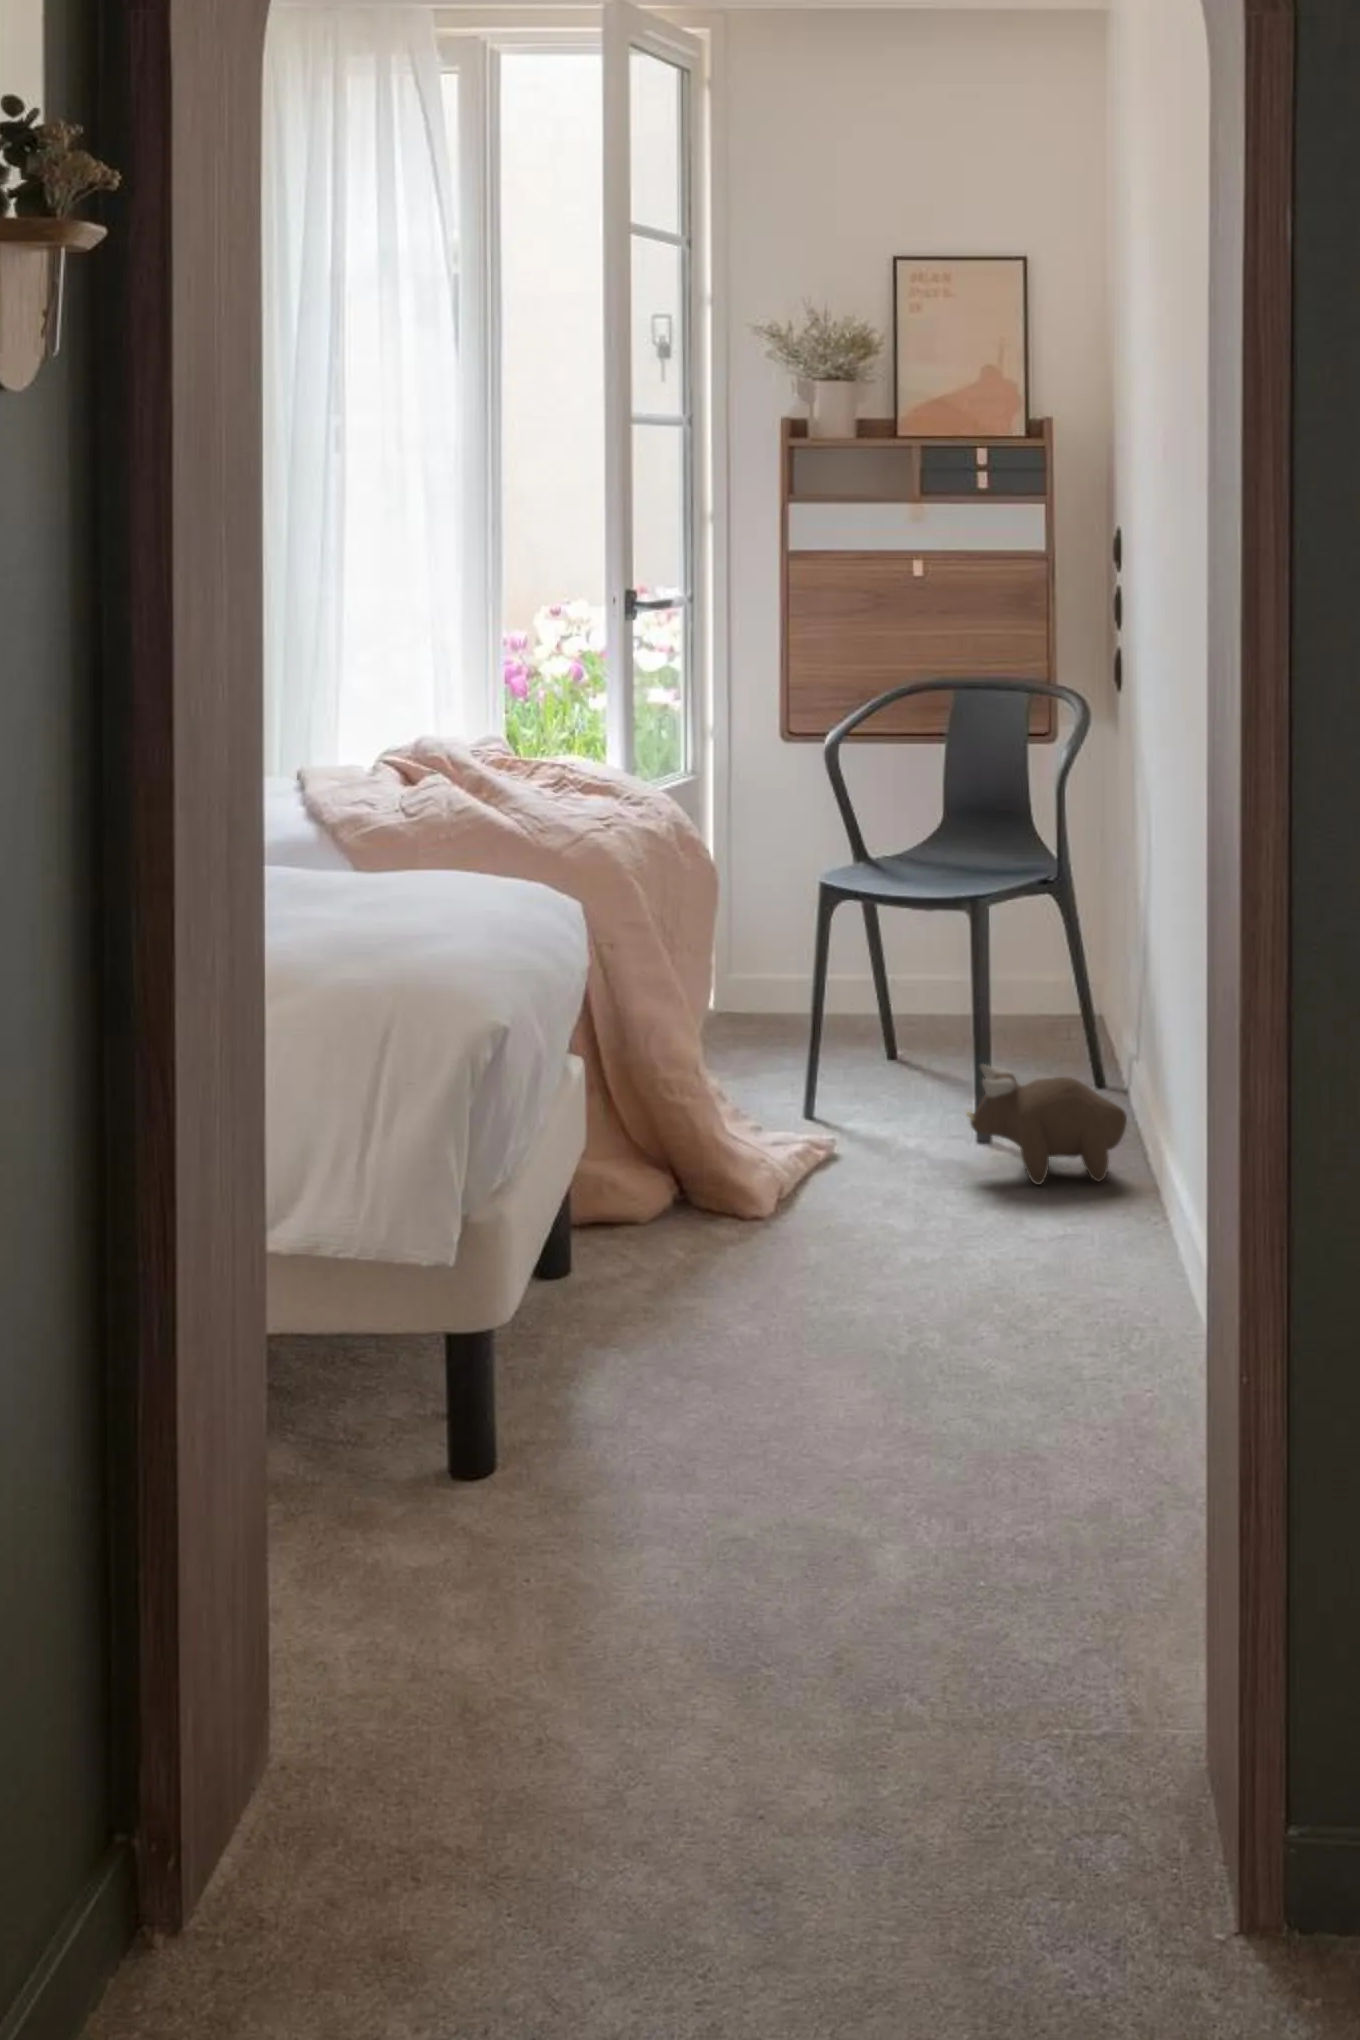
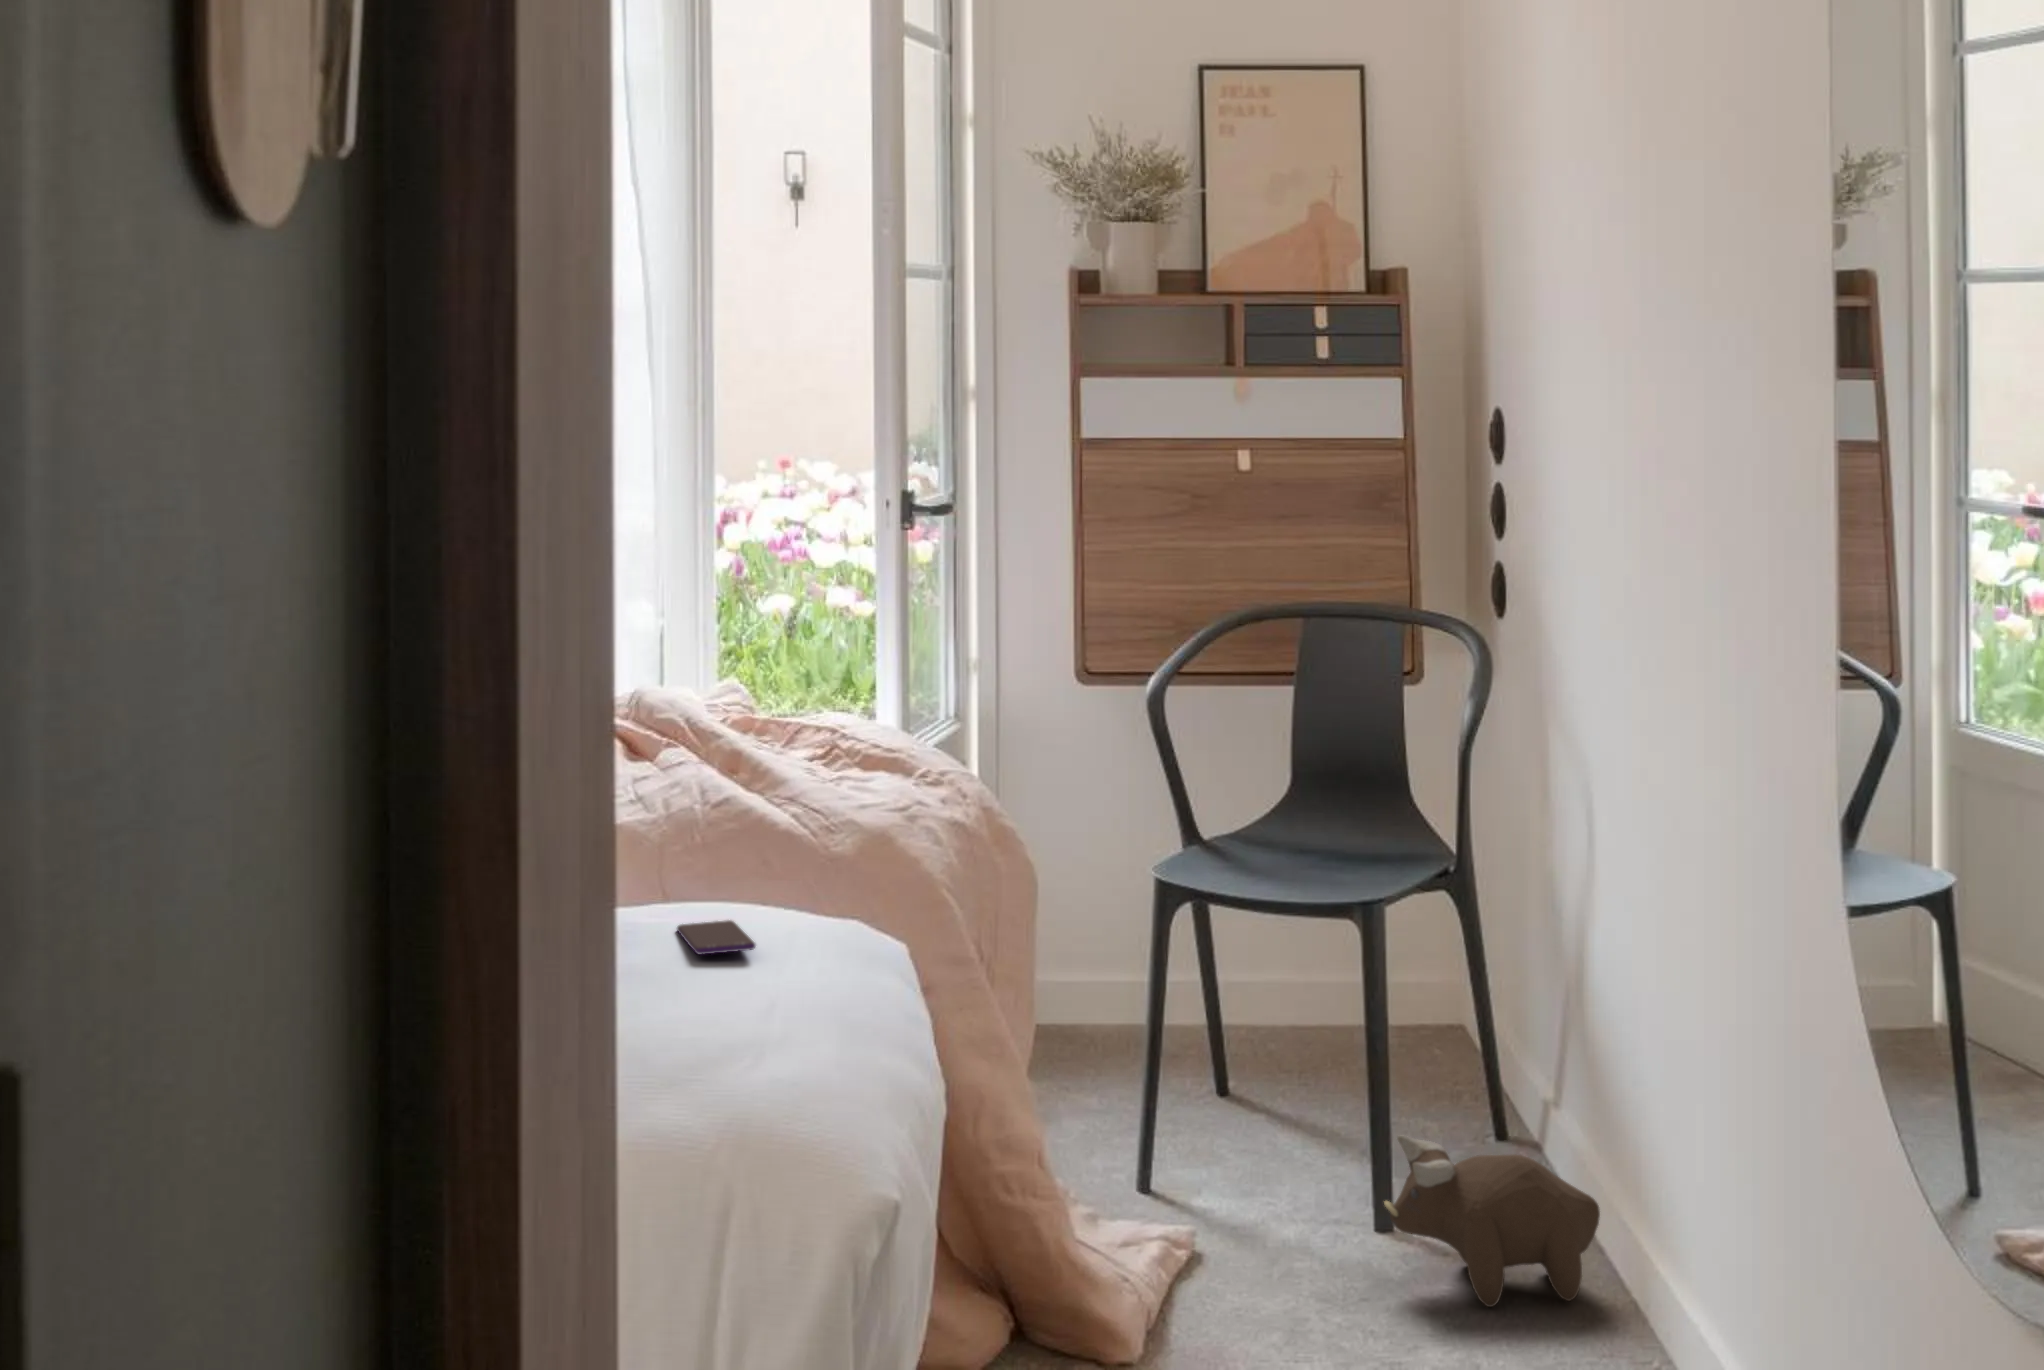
smartphone: none [408,879,455,895] -> present [677,920,756,955]

